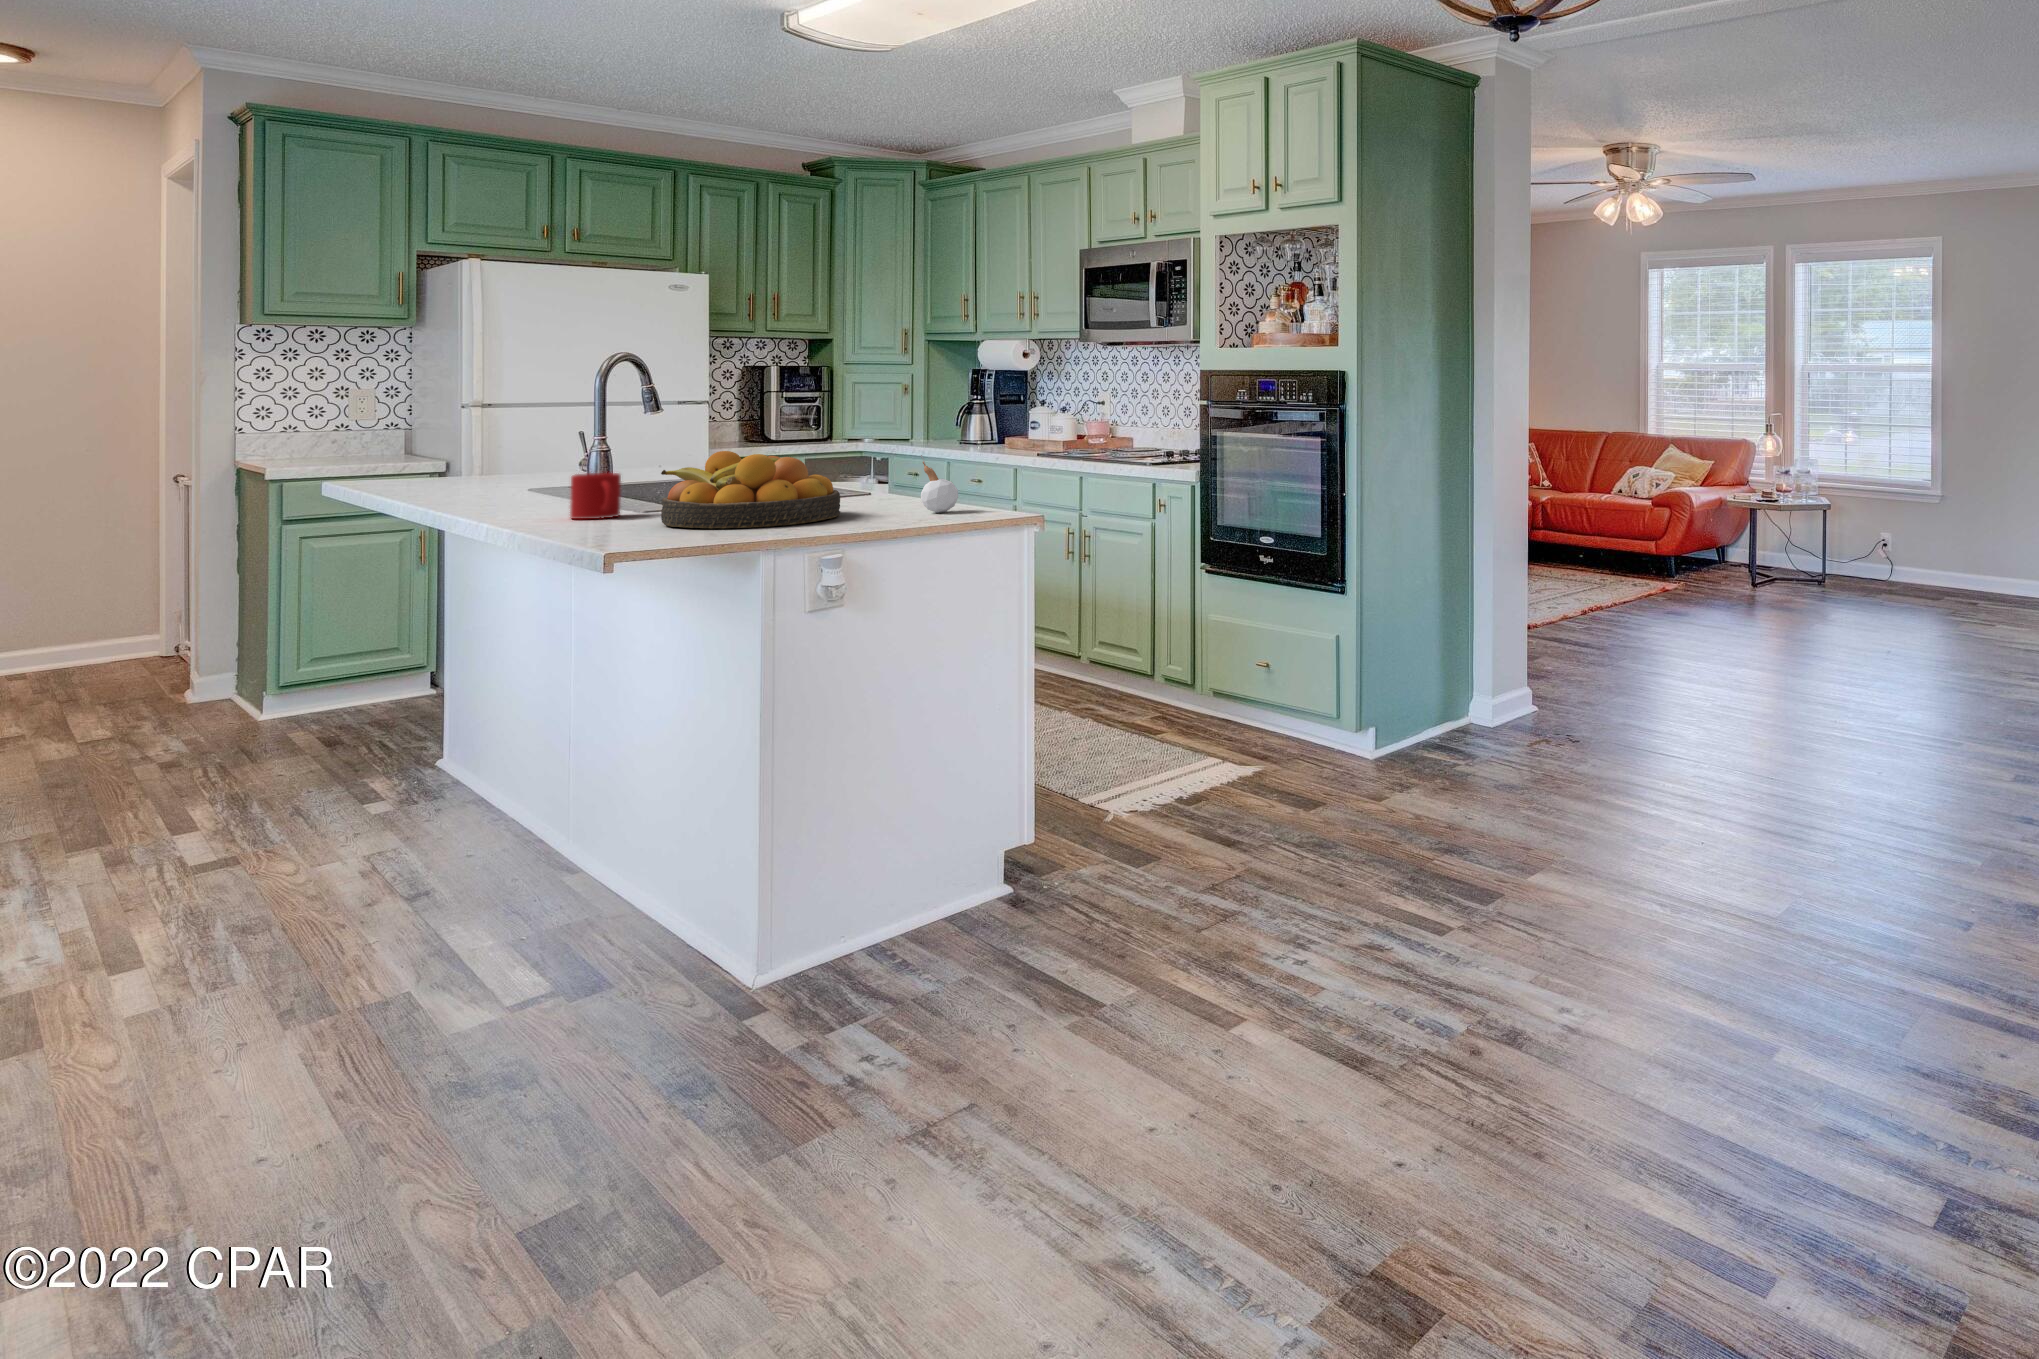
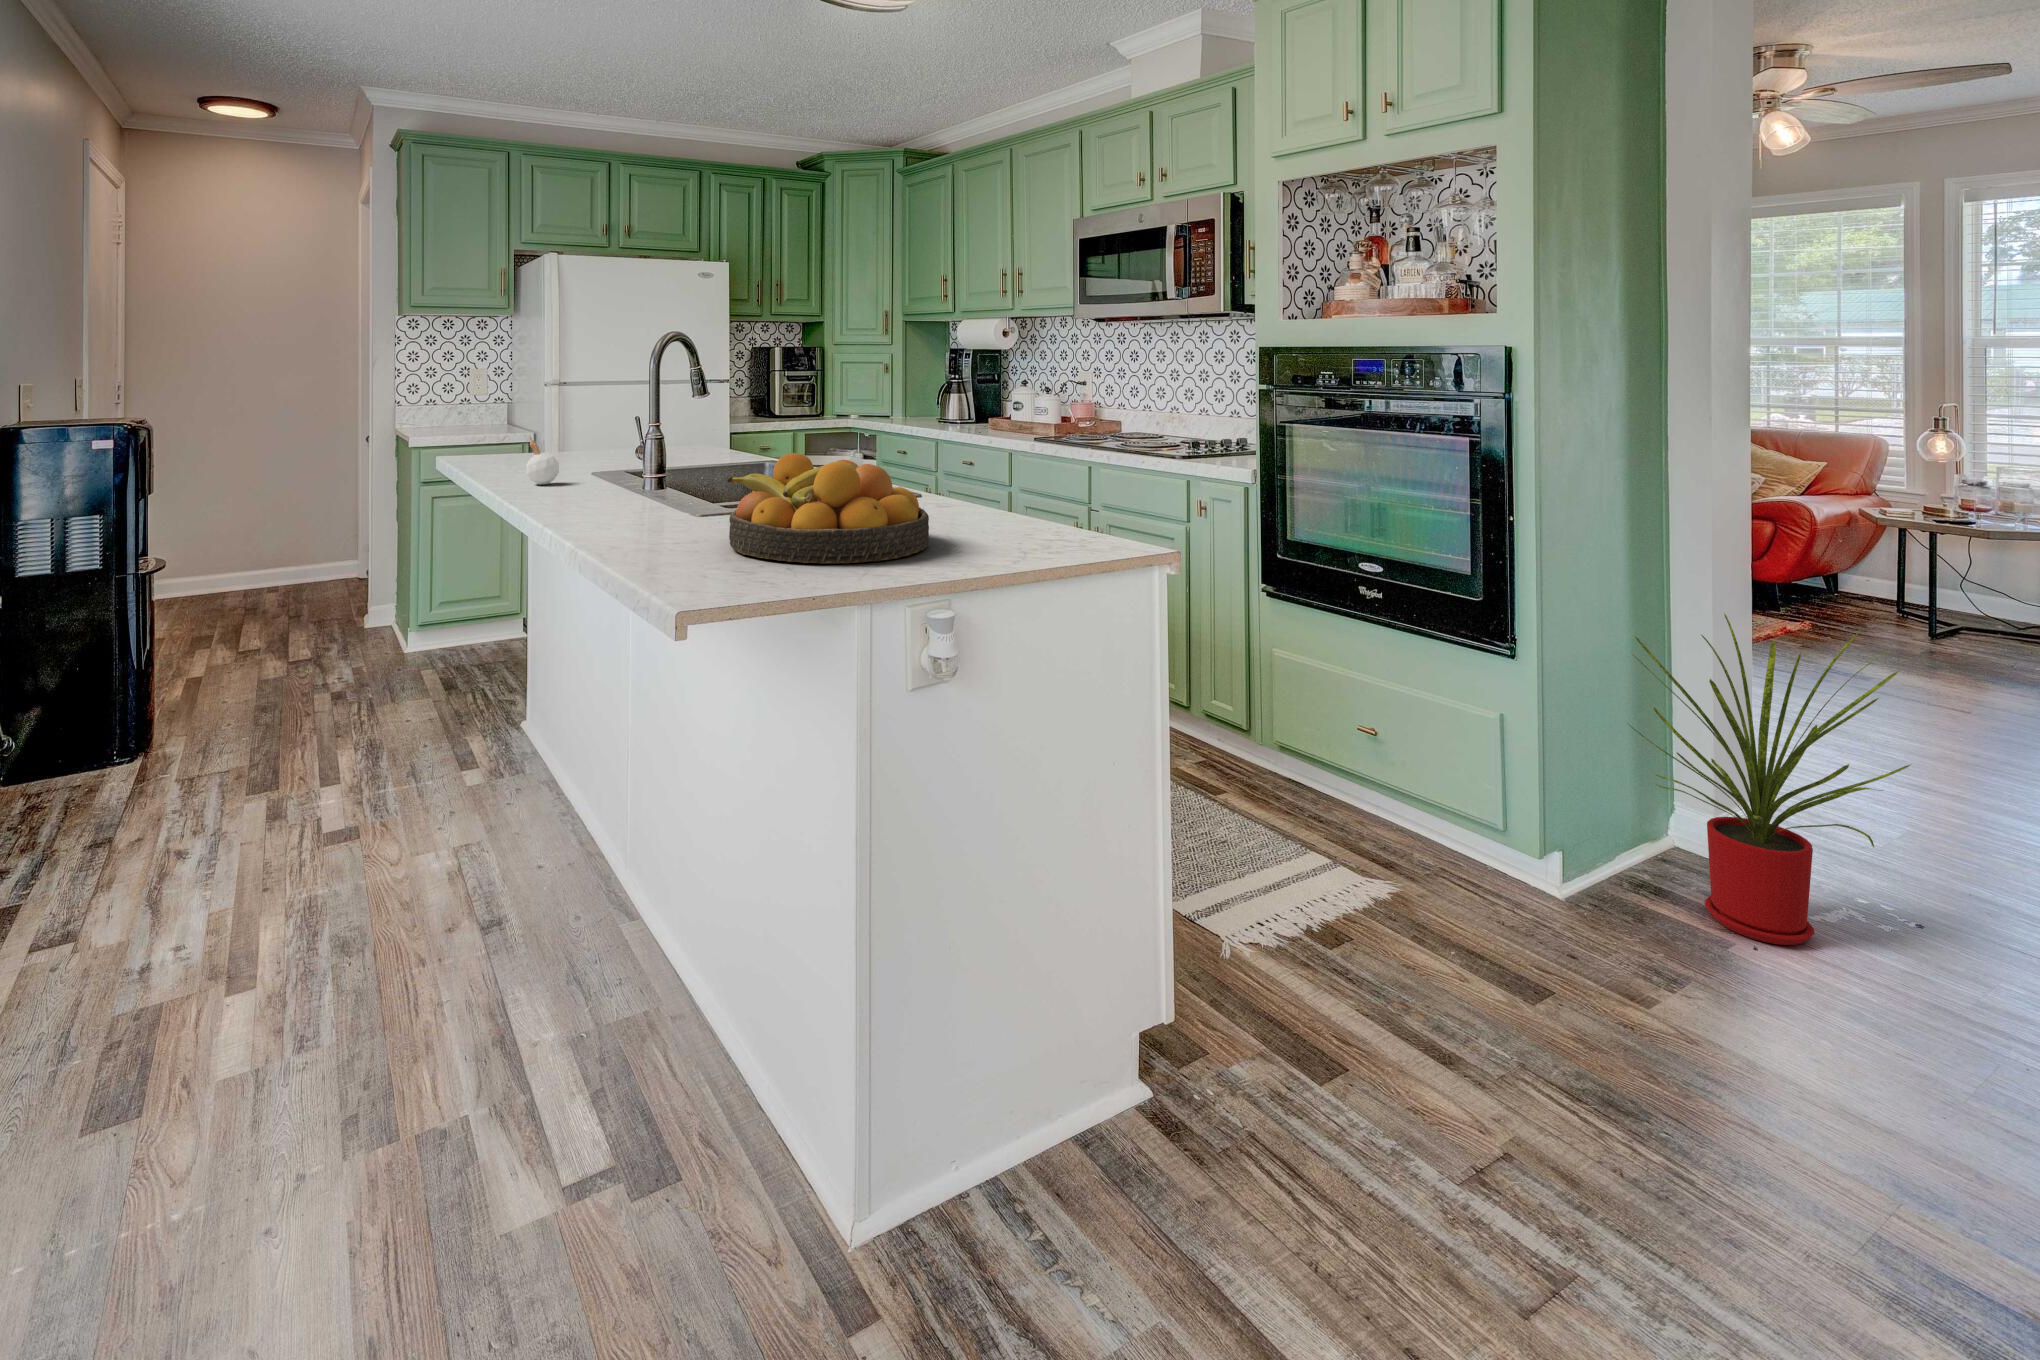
candle: present [921,455,958,513] -> present [526,431,559,485]
mug: present [570,473,621,519] -> none [632,473,681,530]
house plant: none [1414,551,1562,763] -> present [1627,613,1911,945]

